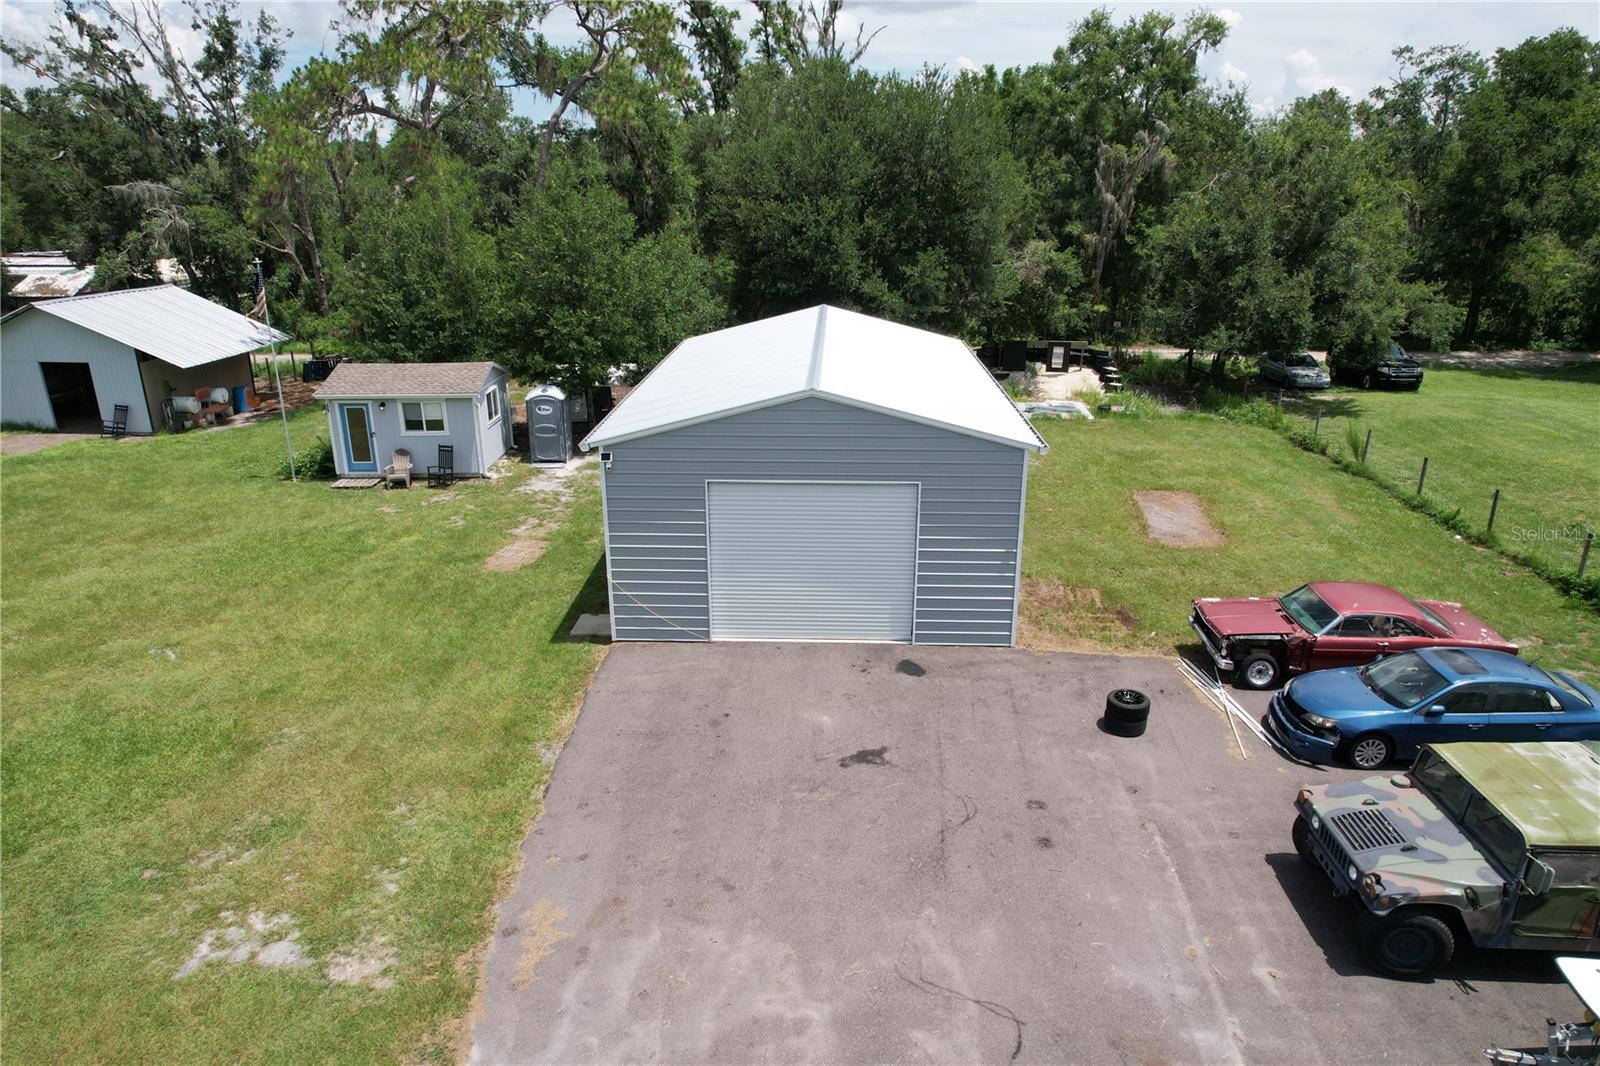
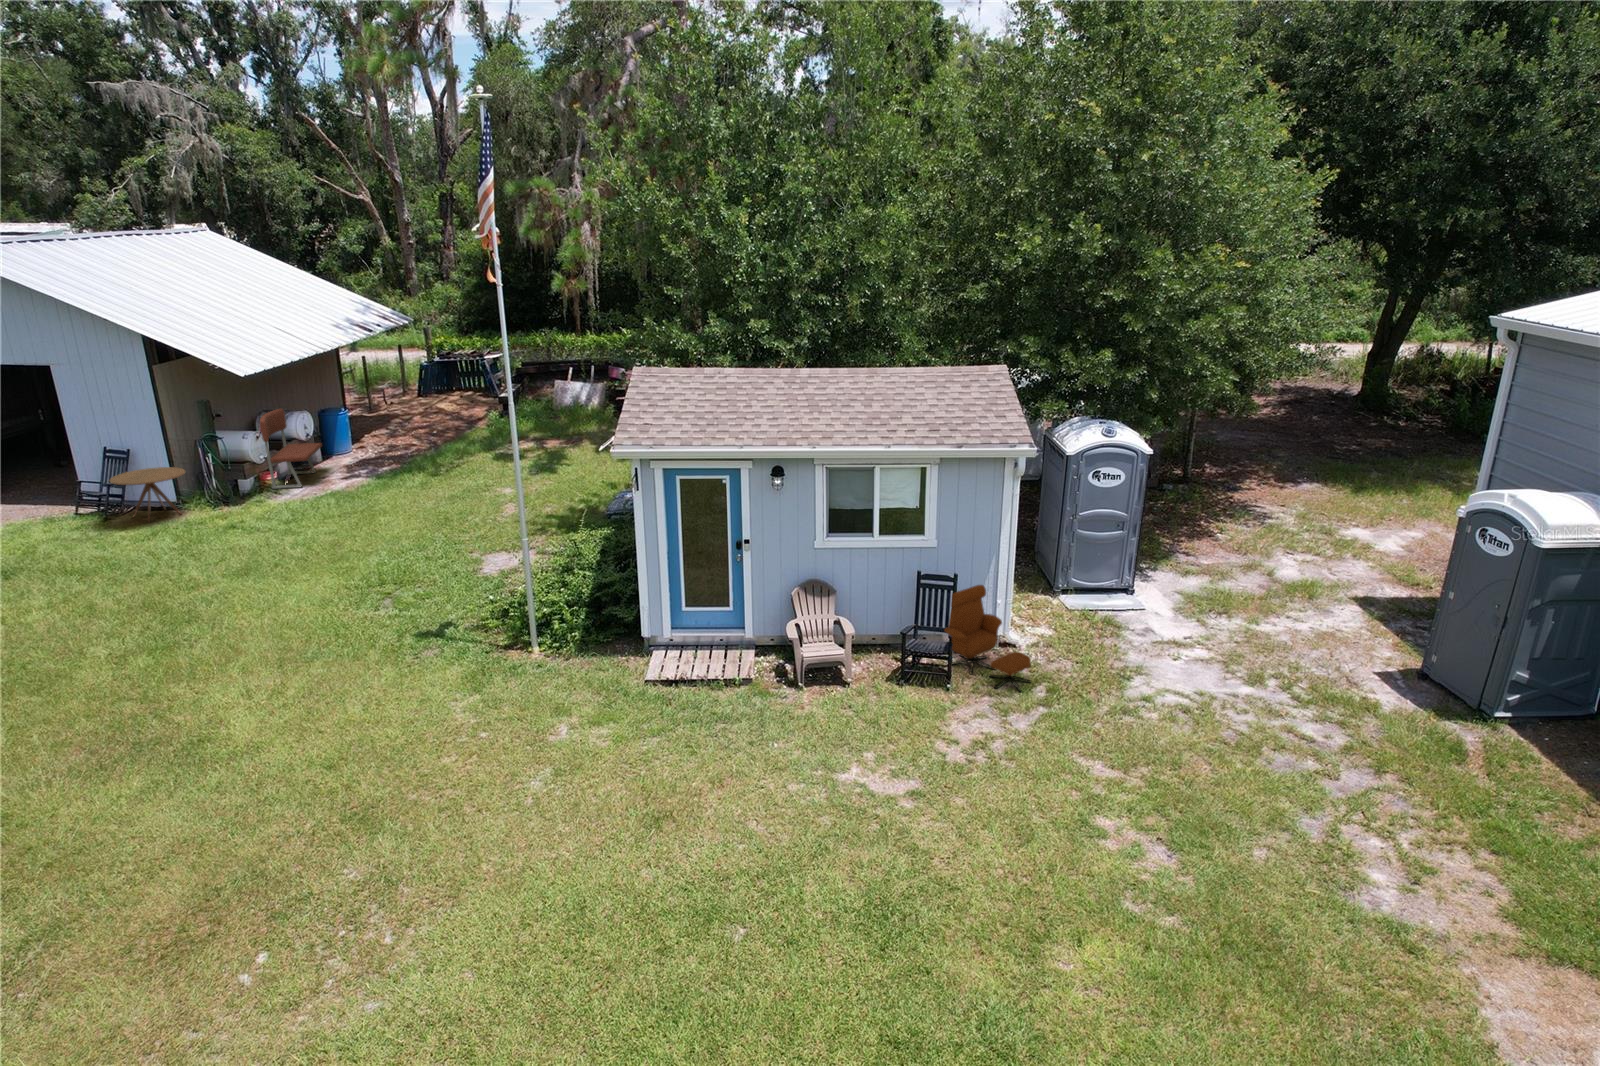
lounge chair: present [245,388,274,412] -> present [945,585,1031,692]
round table: none [119,414,156,440] -> present [110,467,185,522]

